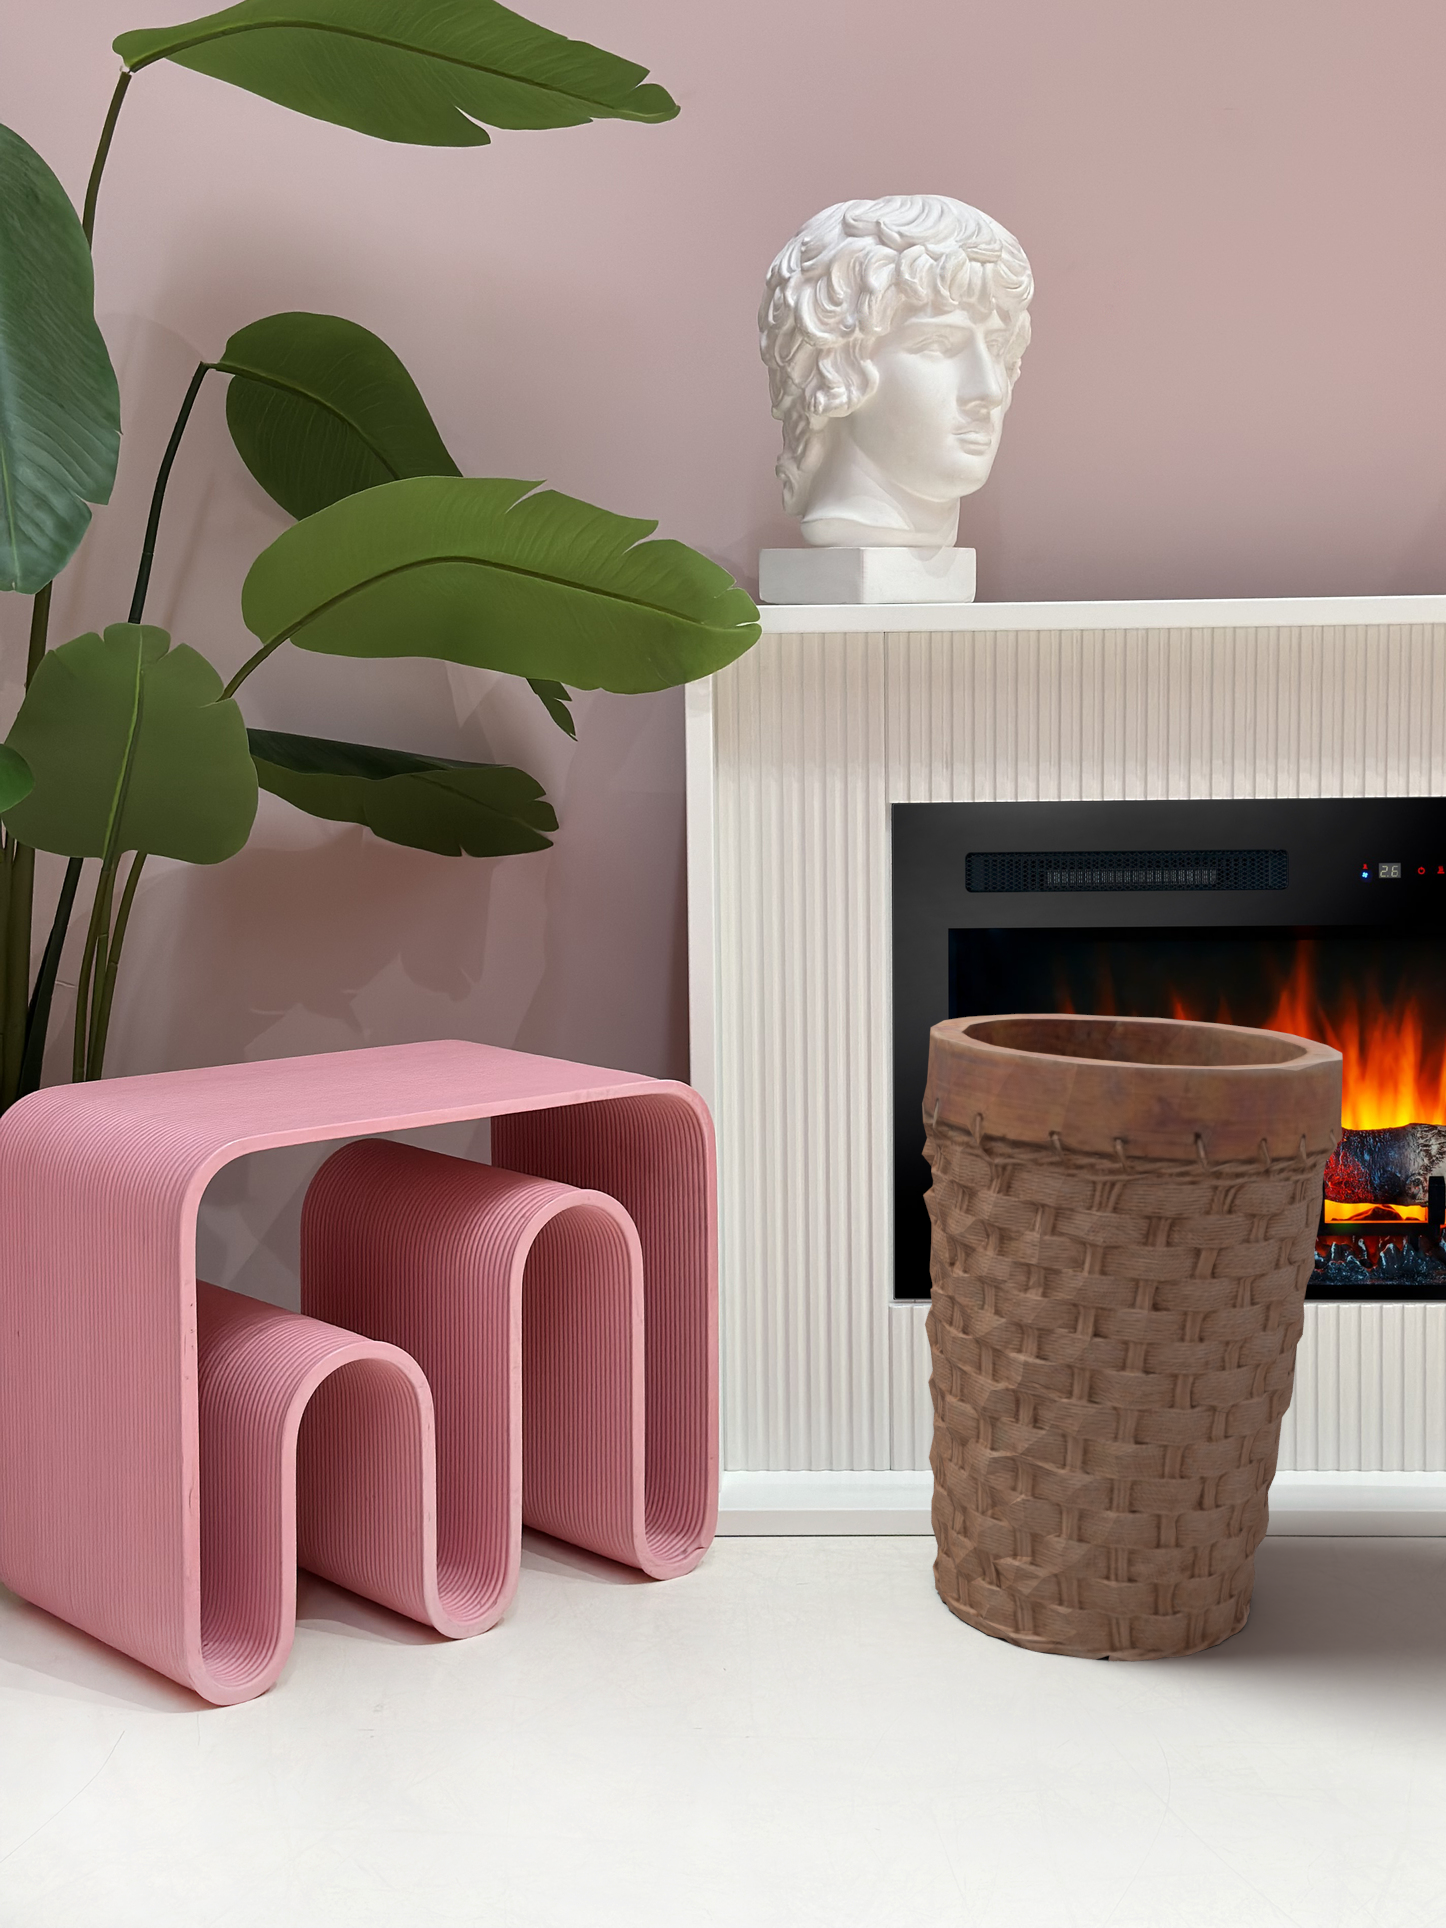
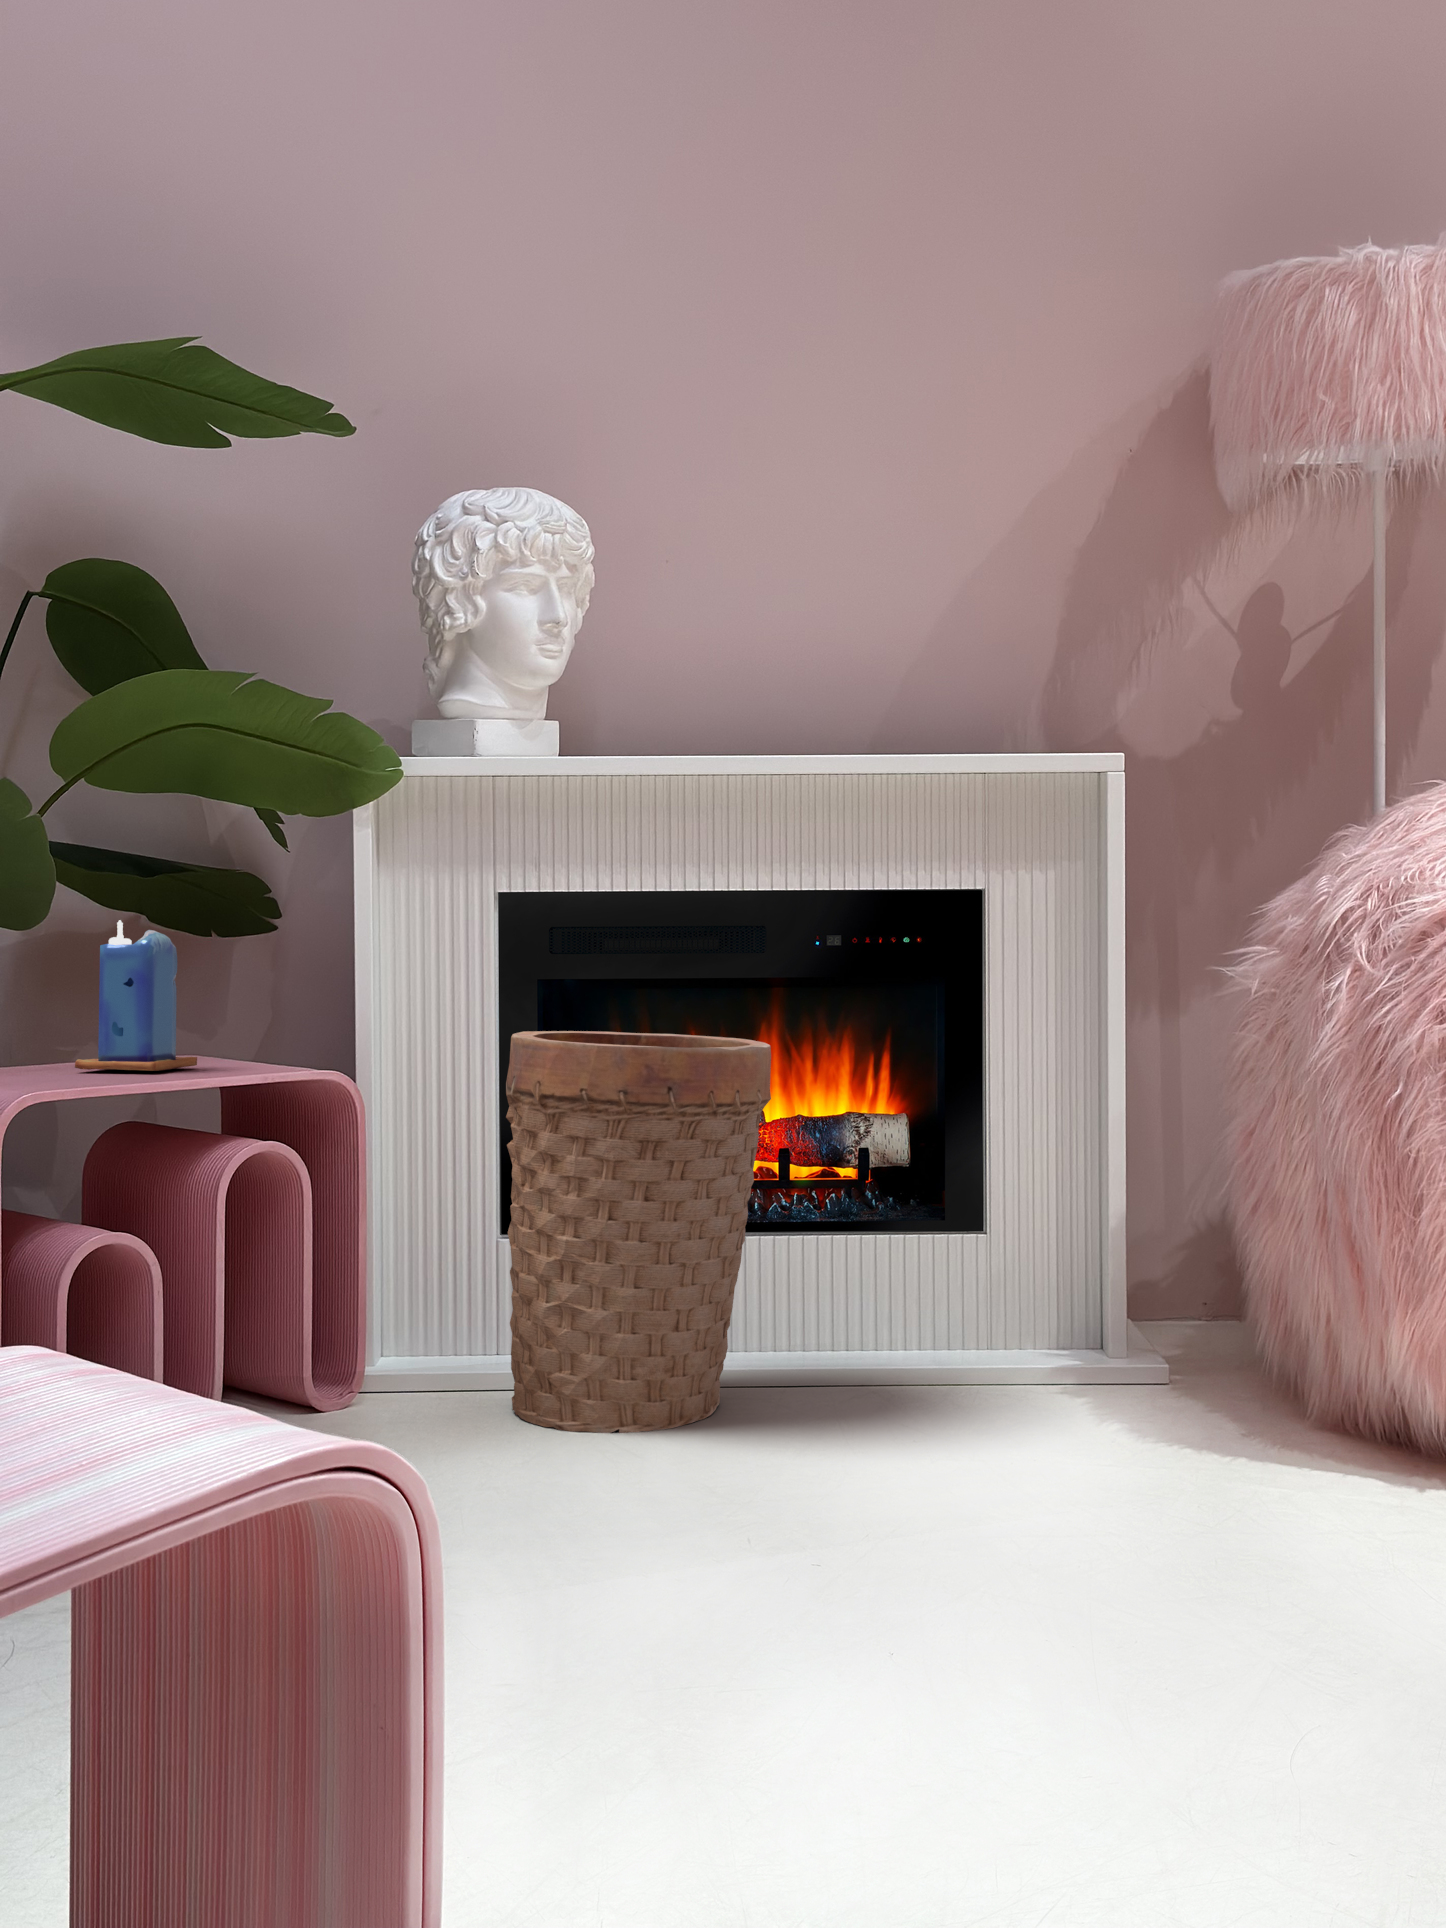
candle: none [308,857,477,1079] -> present [75,920,197,1071]

